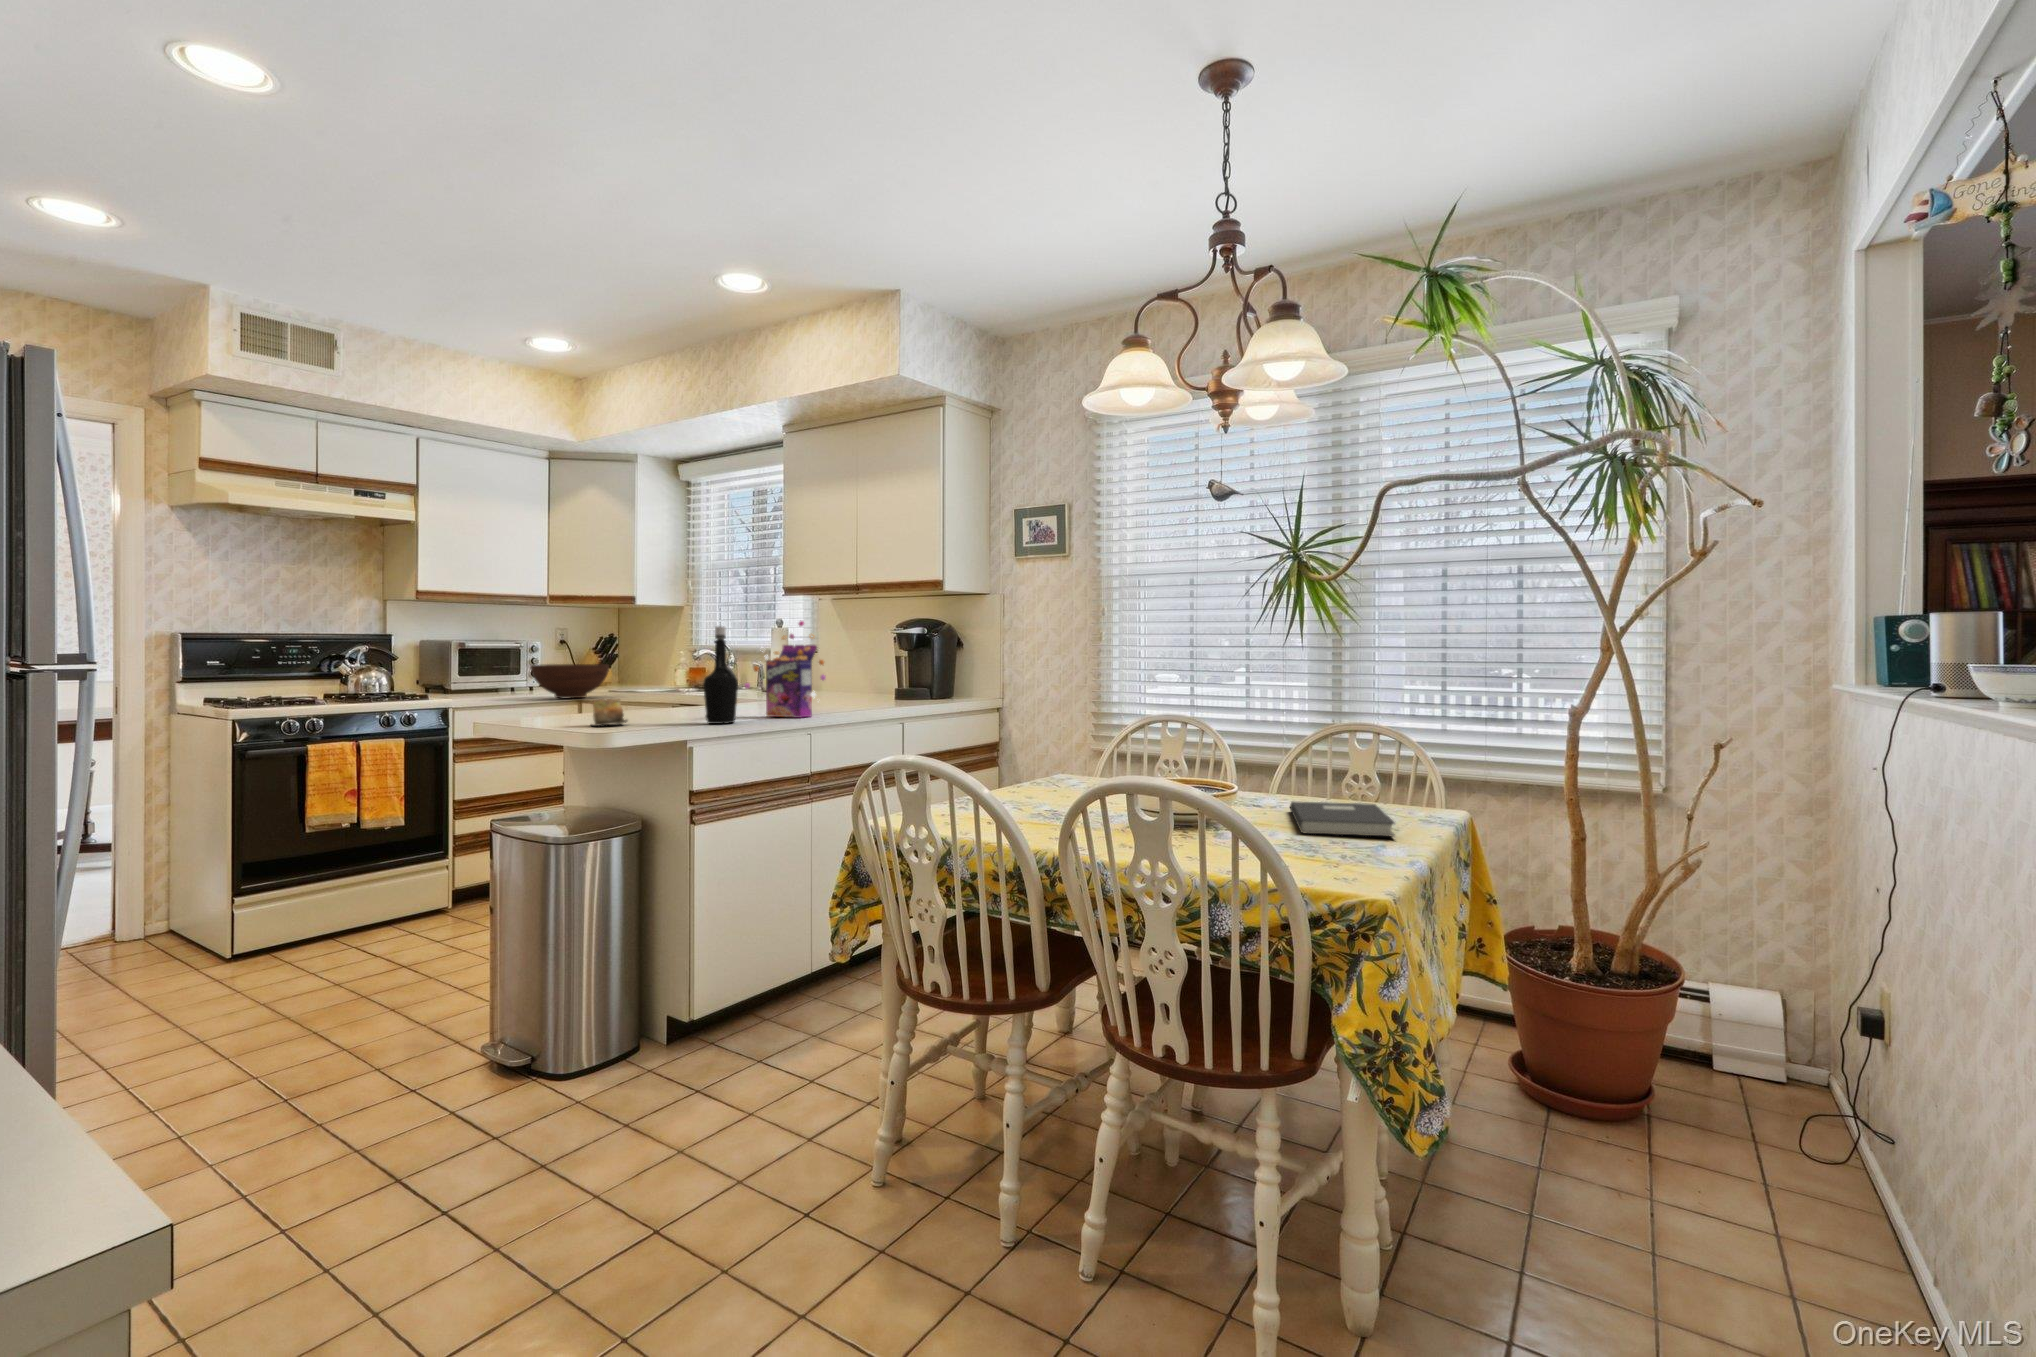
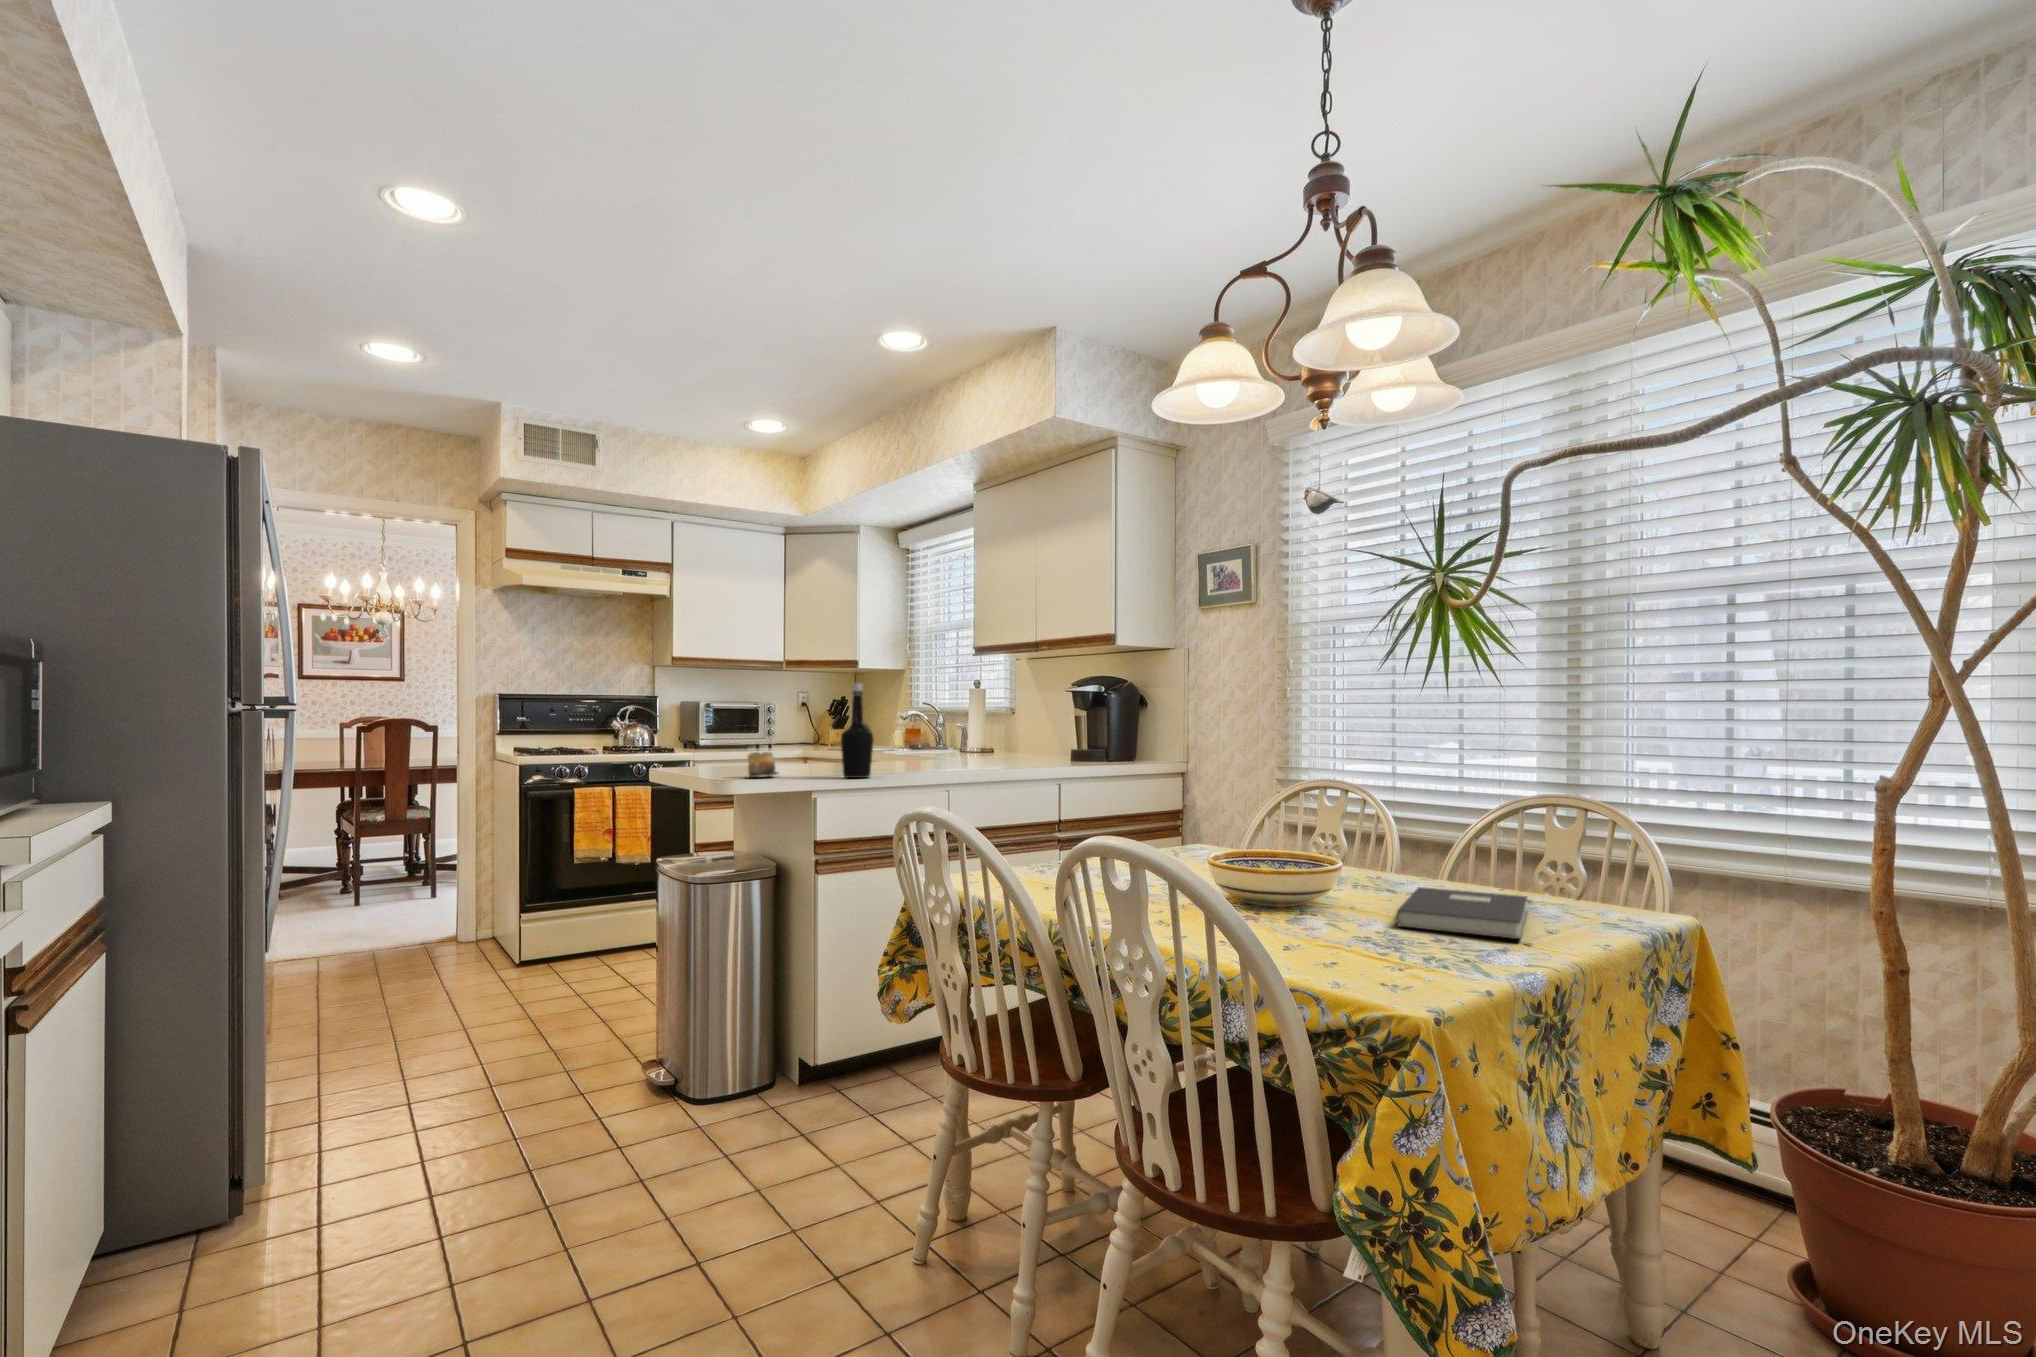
cereal box: present [745,621,826,718] -> none [889,677,965,774]
fruit bowl: present [530,664,609,698] -> none [764,722,832,753]

